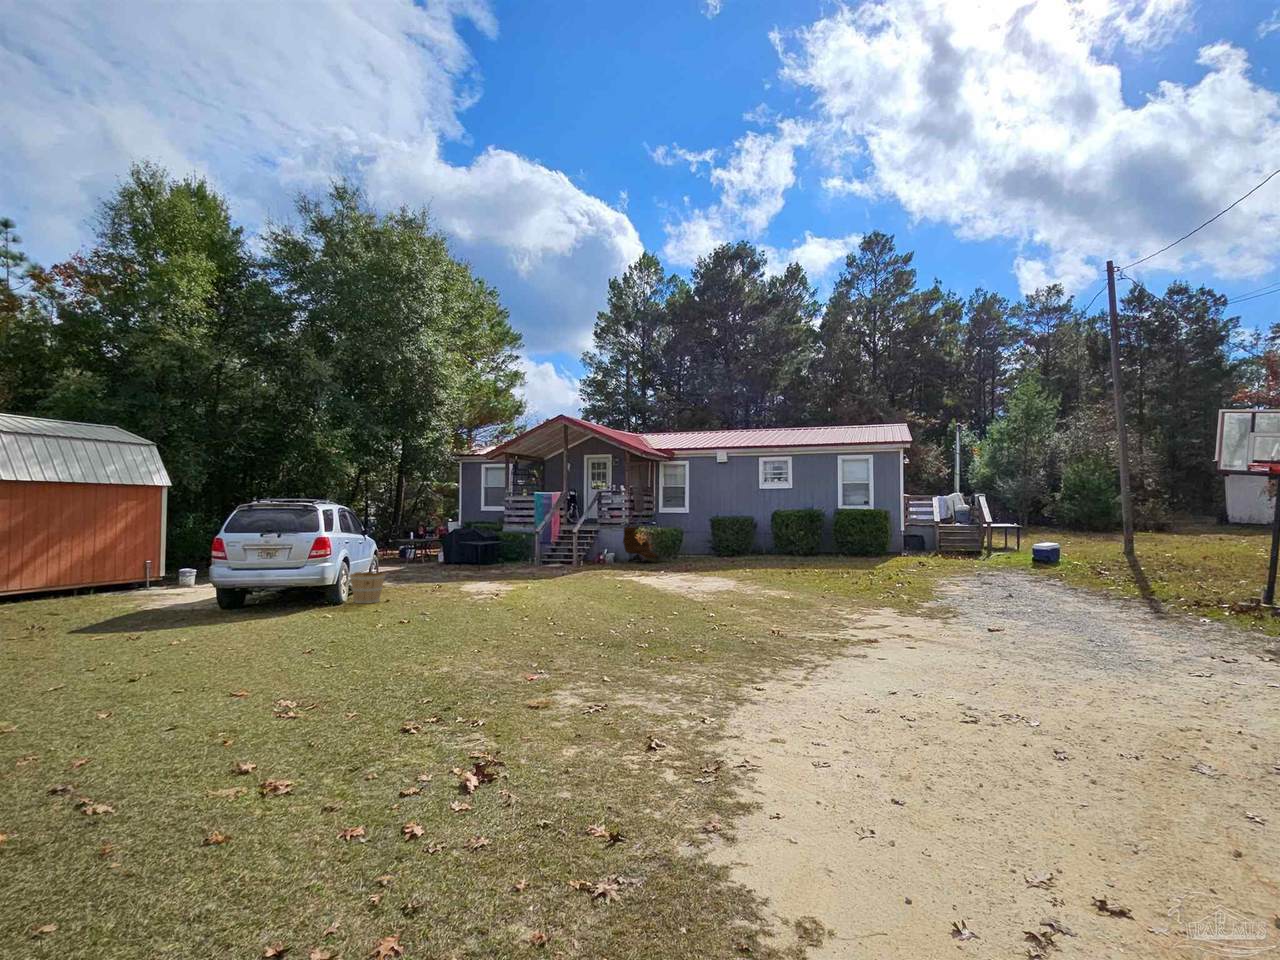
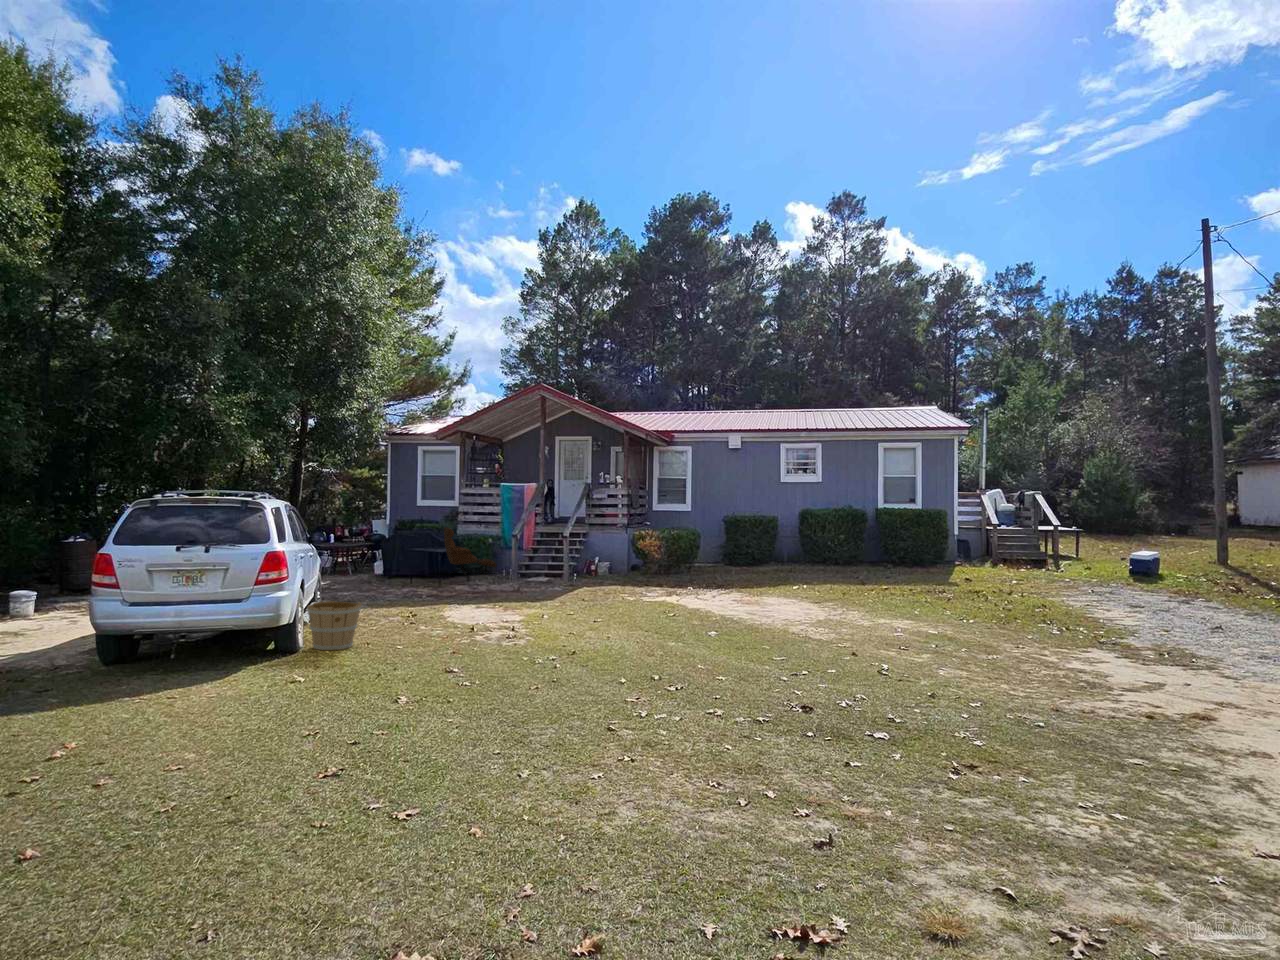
lounge chair: present [623,526,657,562] -> present [444,527,497,575]

